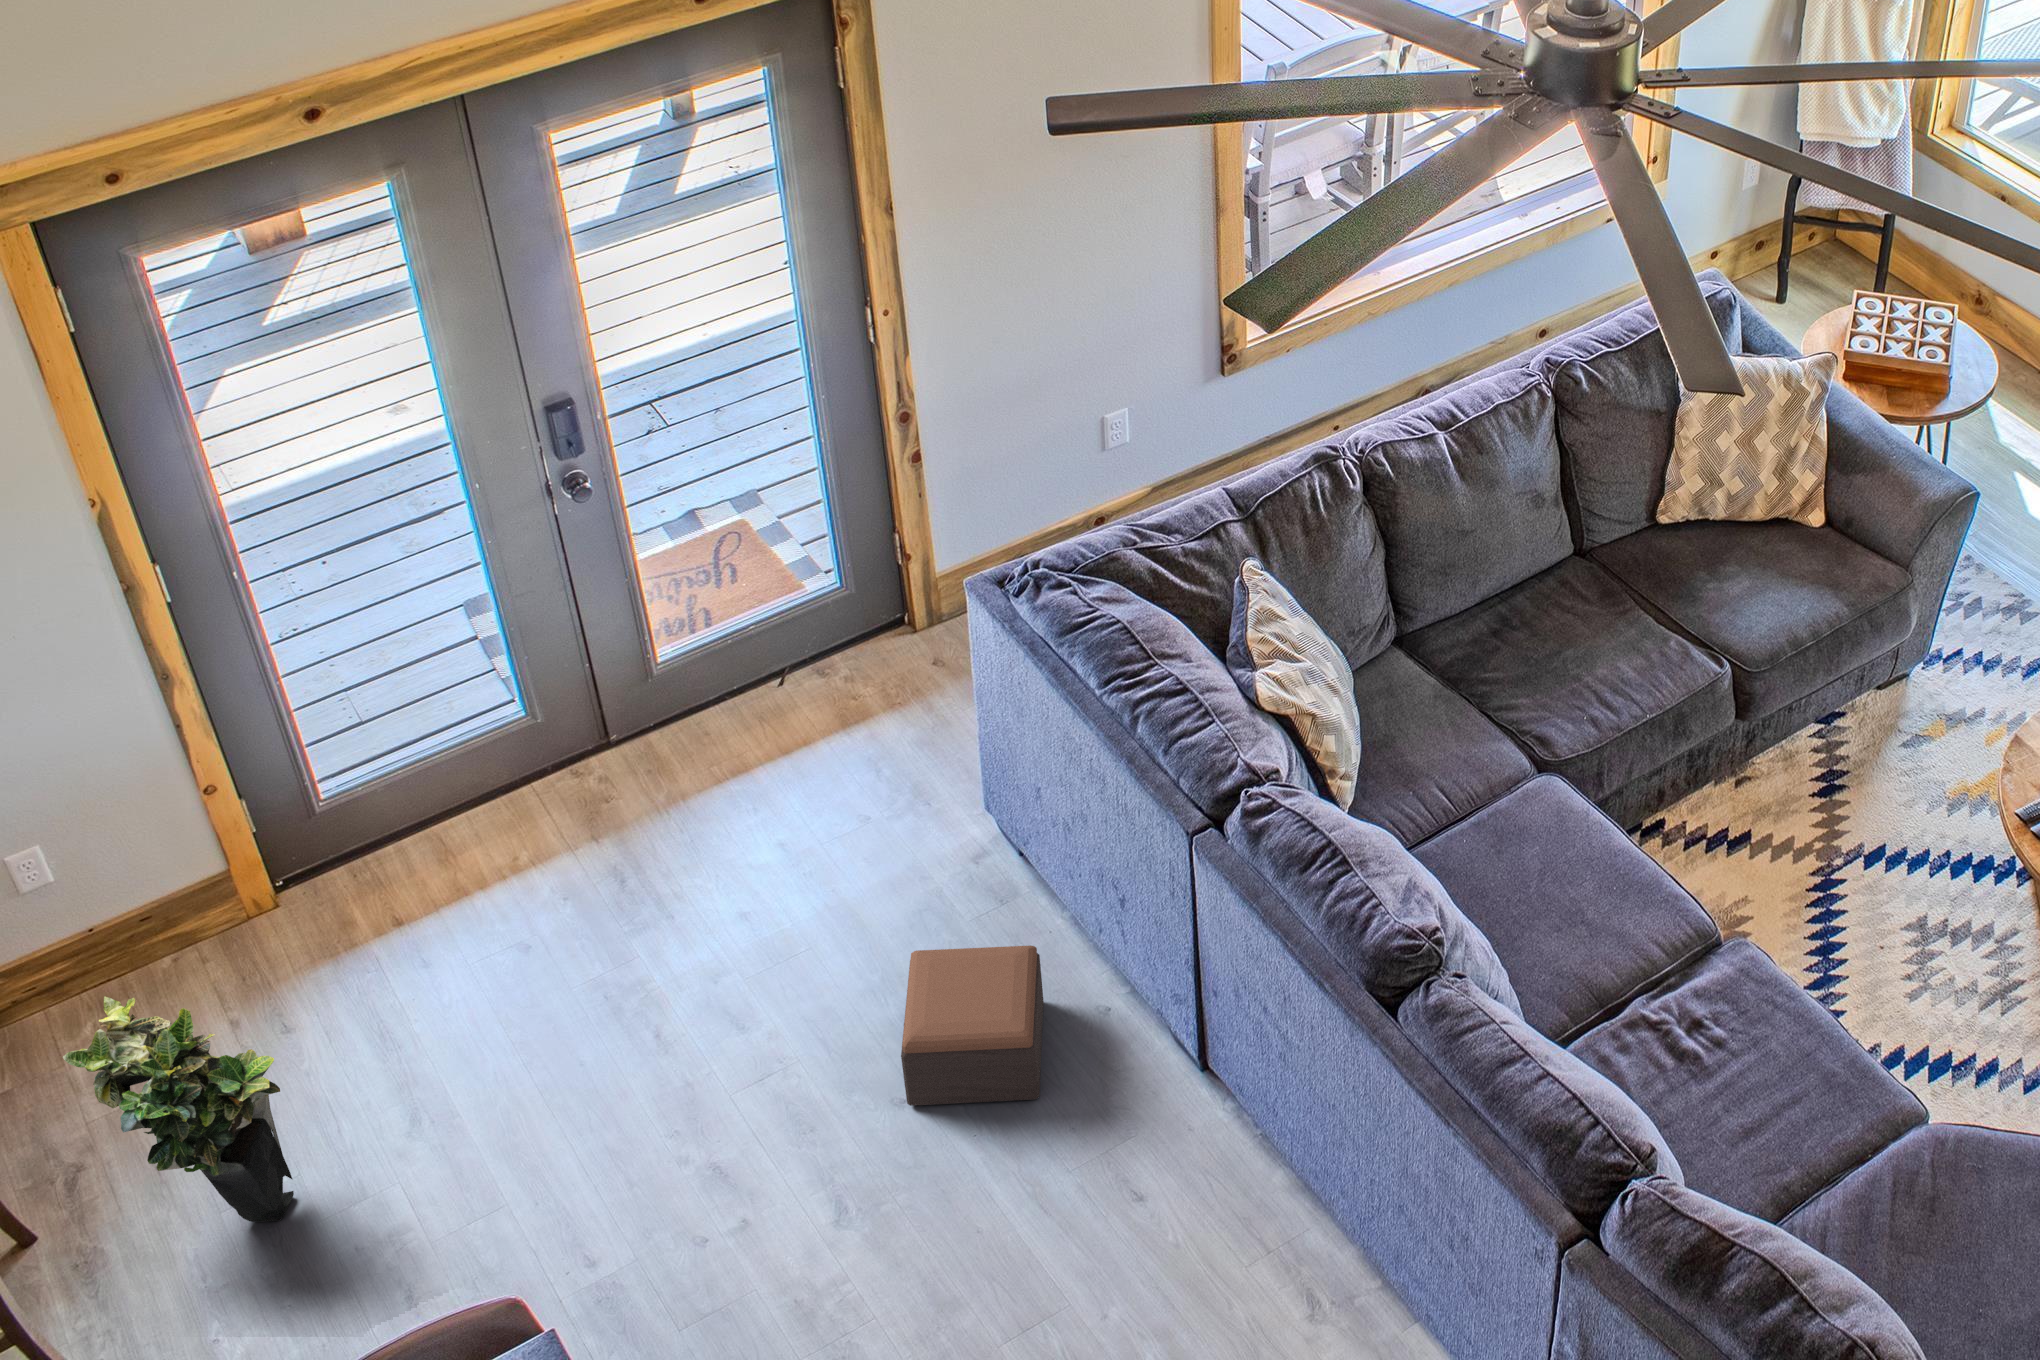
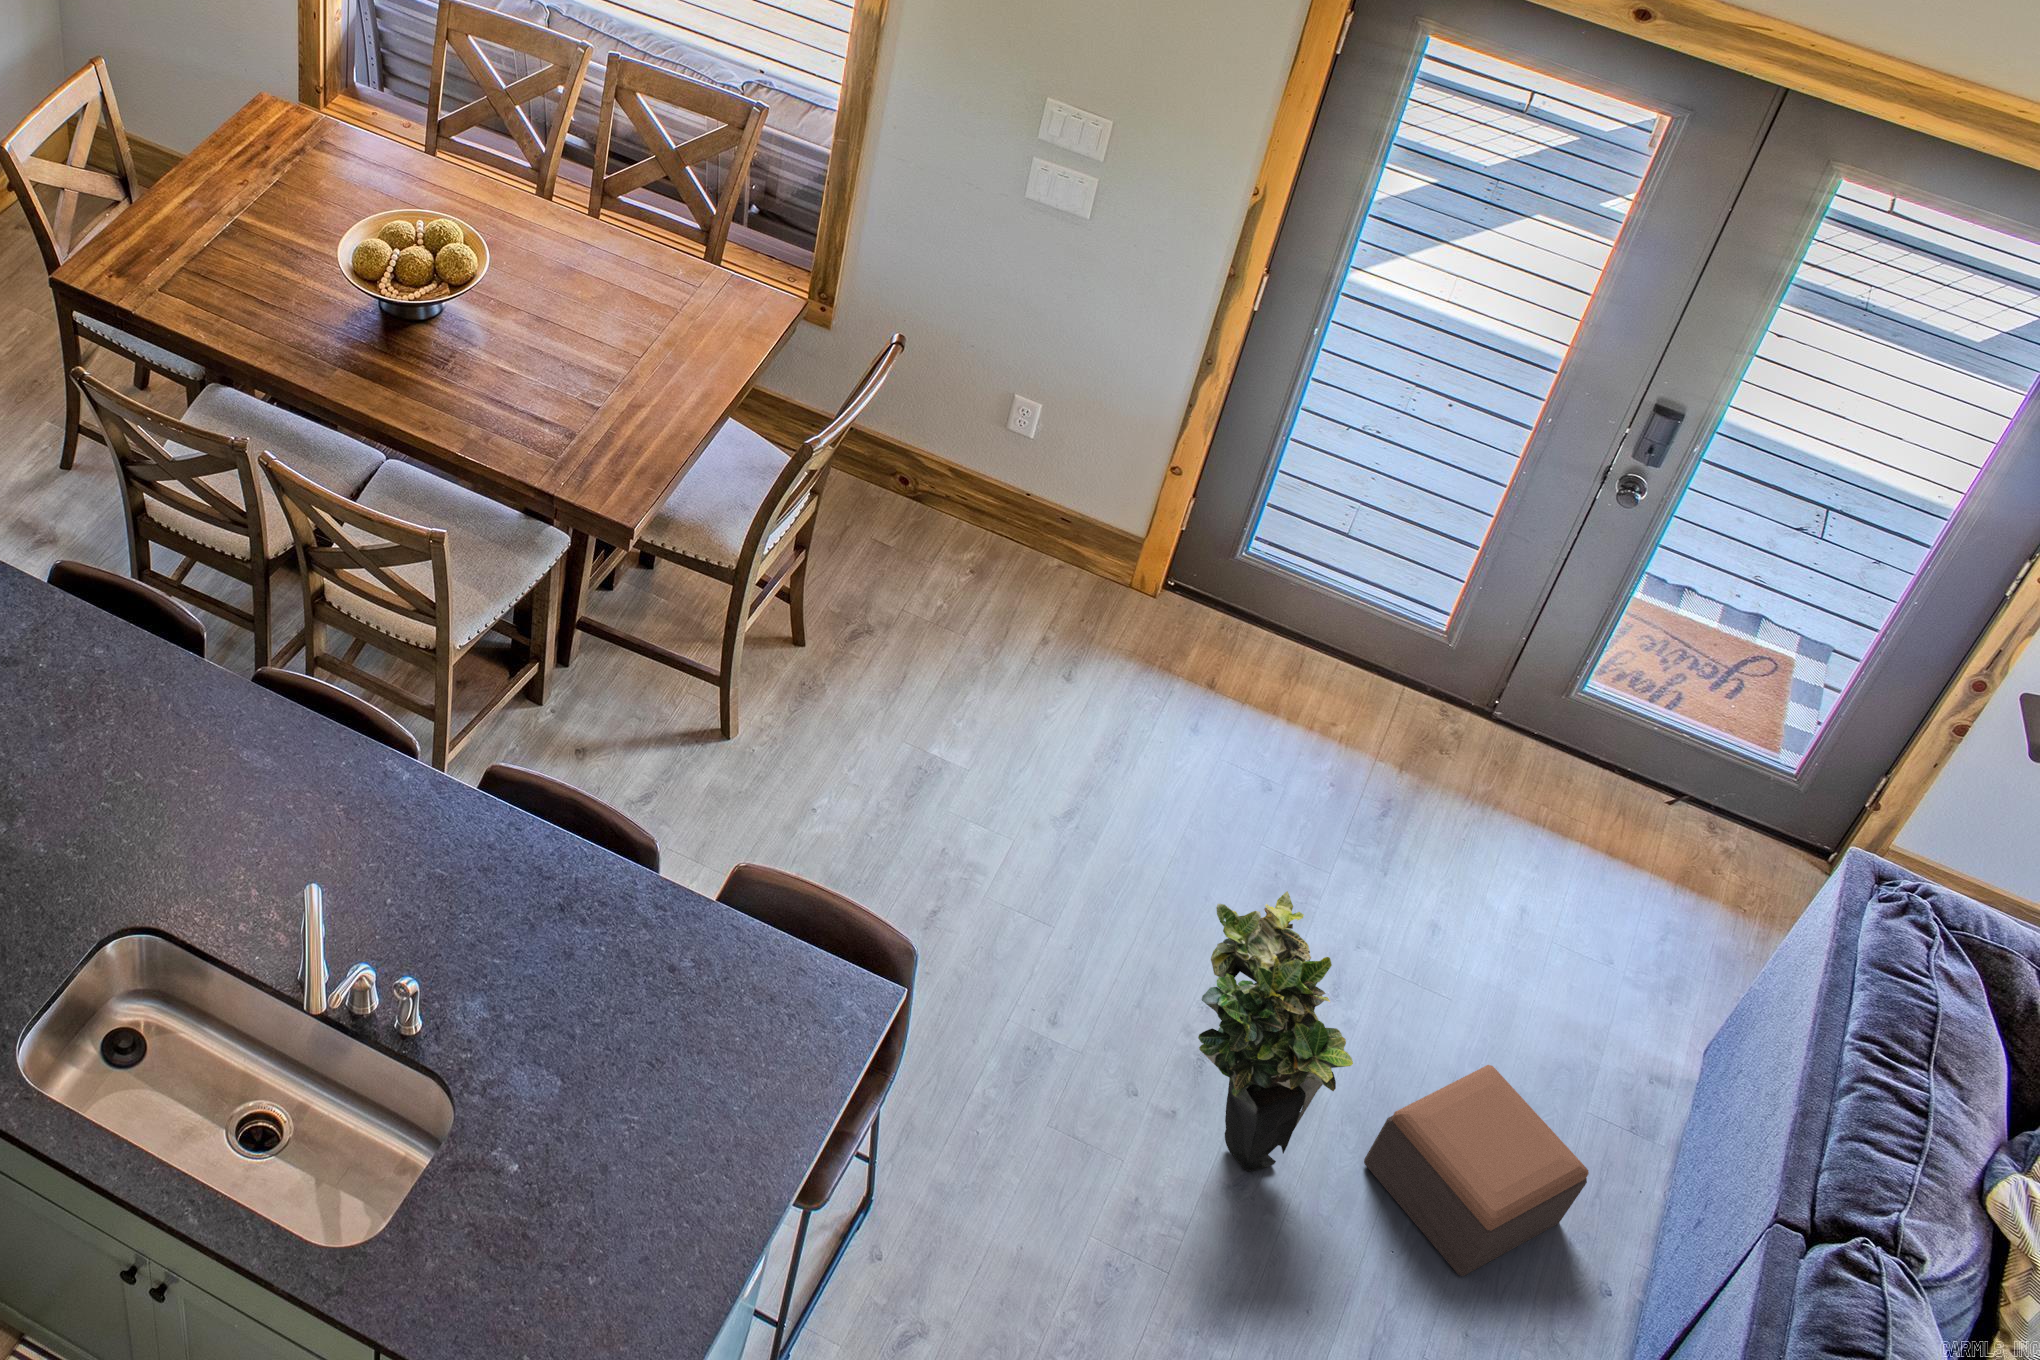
potted plant: present [63,996,294,1222] -> present [1198,891,1353,1172]

